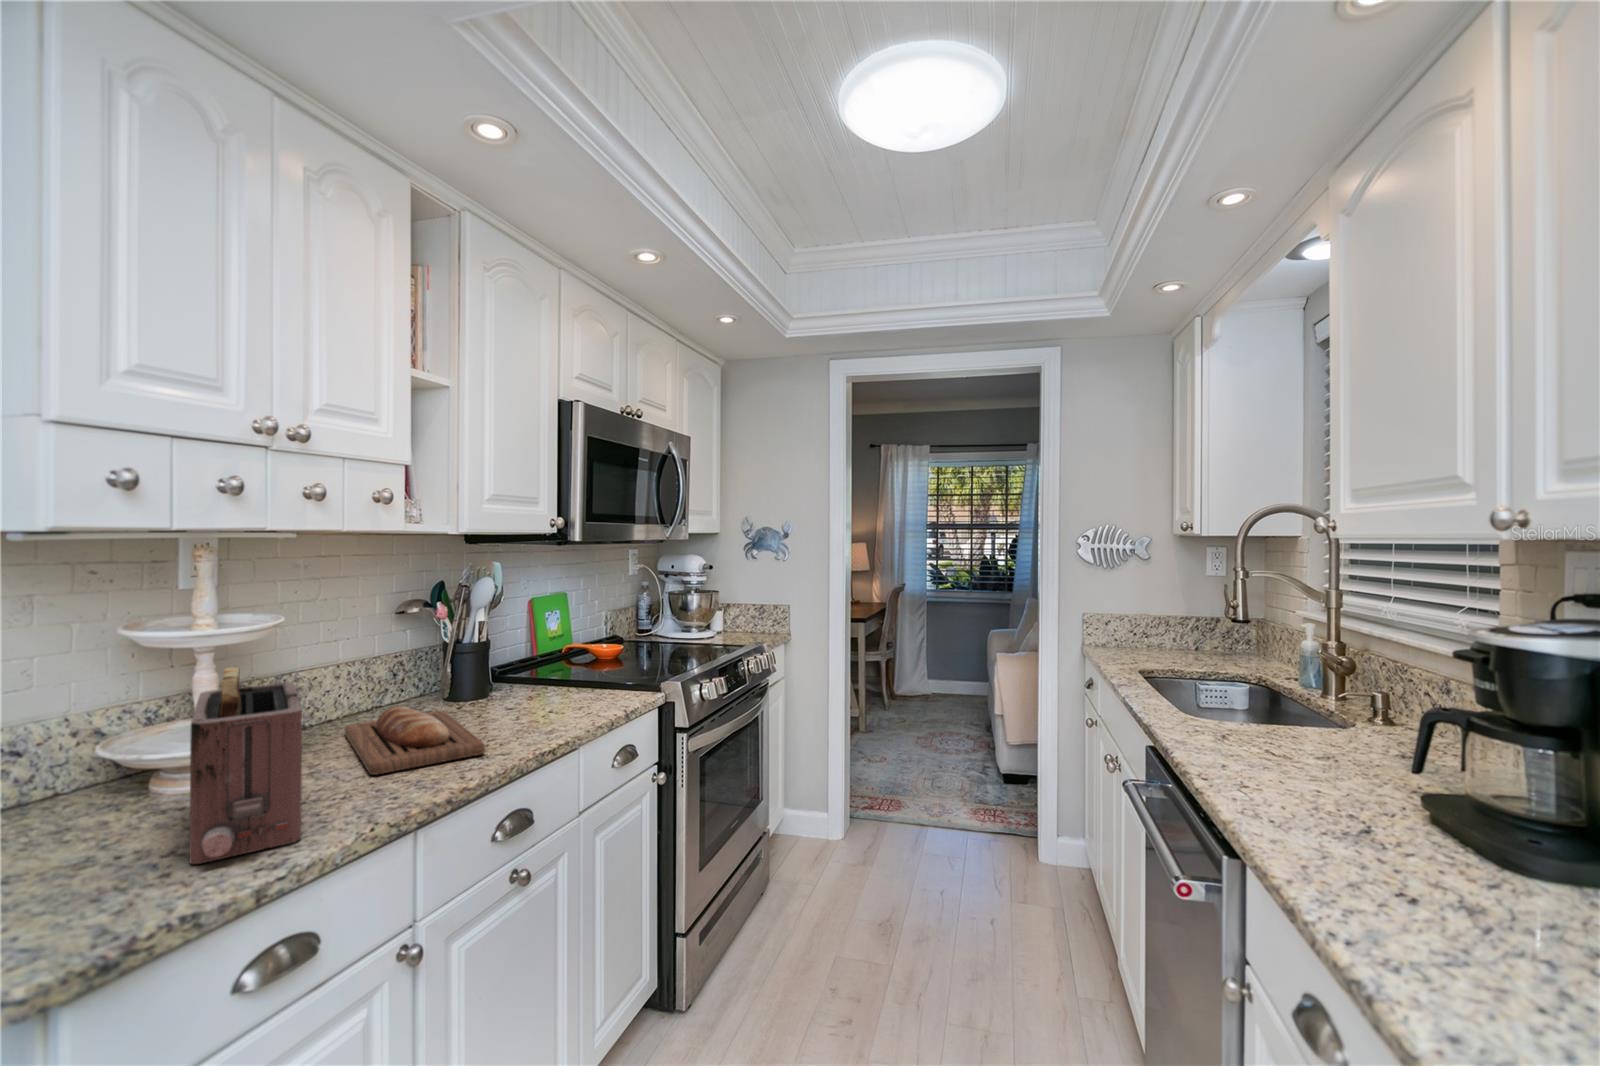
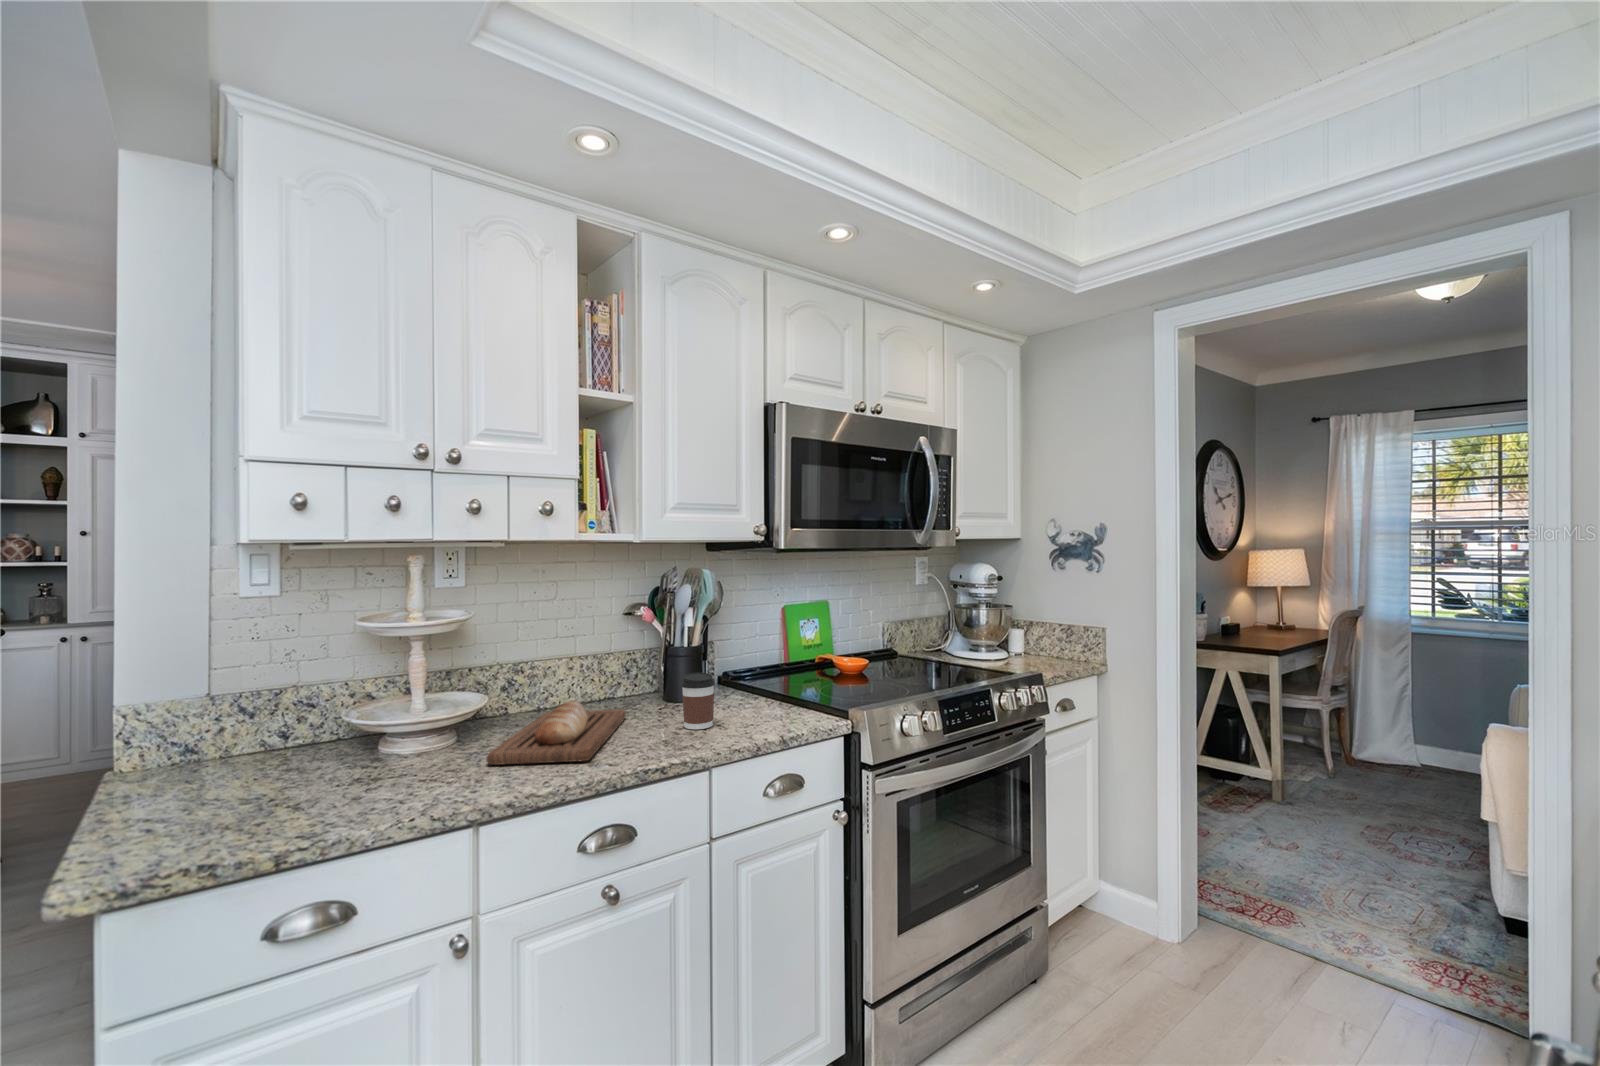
coffee cup: none [521,664,555,718] -> present [681,672,715,729]
toaster: present [190,667,302,864] -> none [255,653,426,822]

